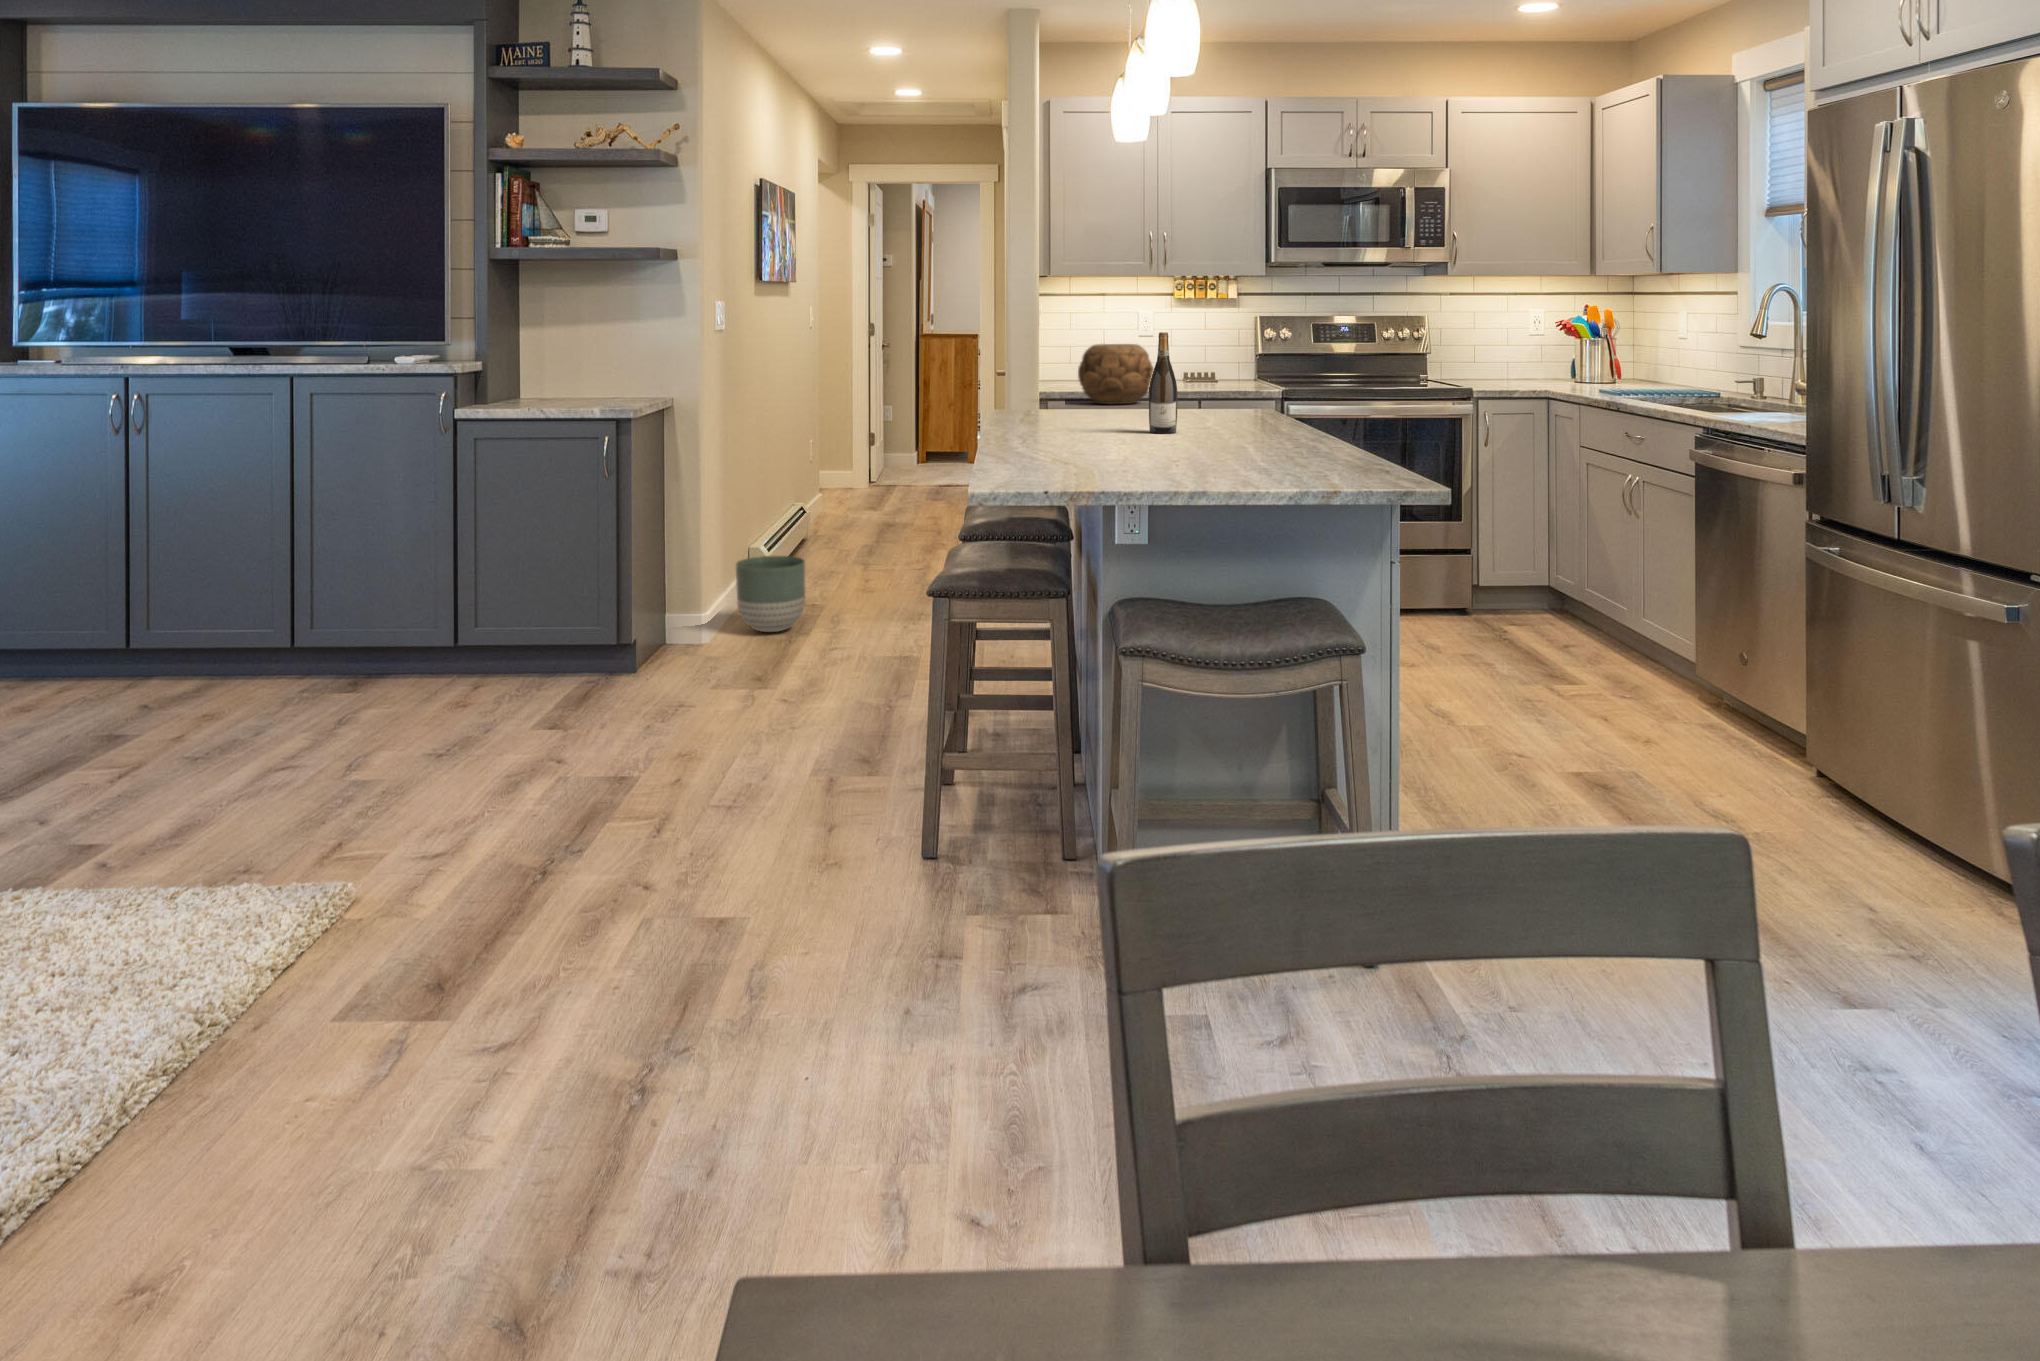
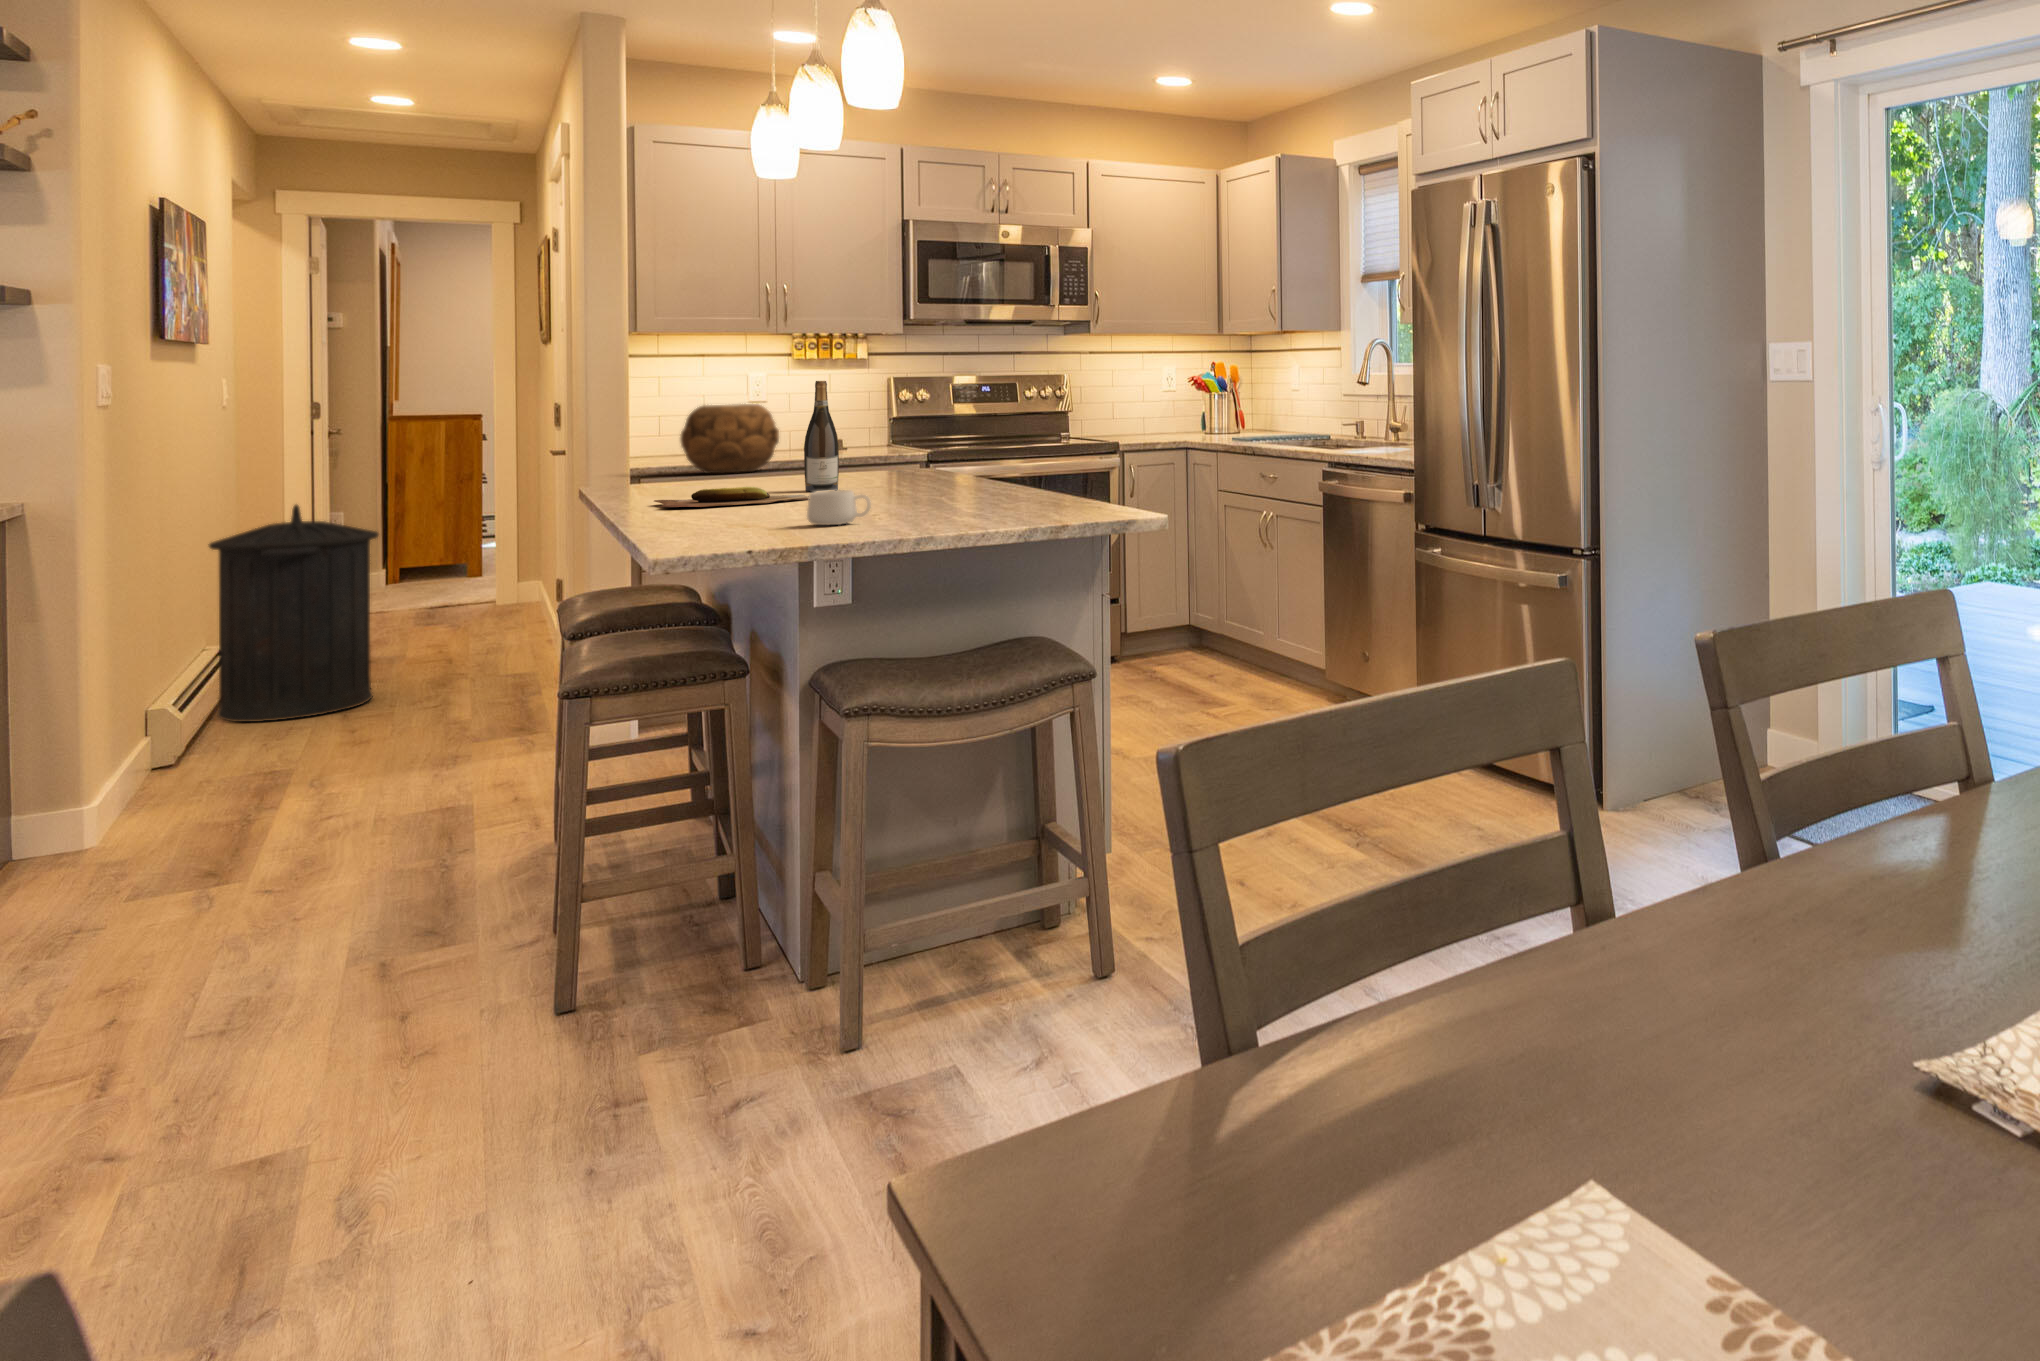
trash can: none [796,407,894,566] -> present [208,505,379,722]
cutting board: none [1024,428,1148,445] -> present [654,487,809,507]
mug: none [1112,446,1165,479] -> present [807,490,871,525]
planter: present [736,556,805,632] -> none [128,704,257,816]

